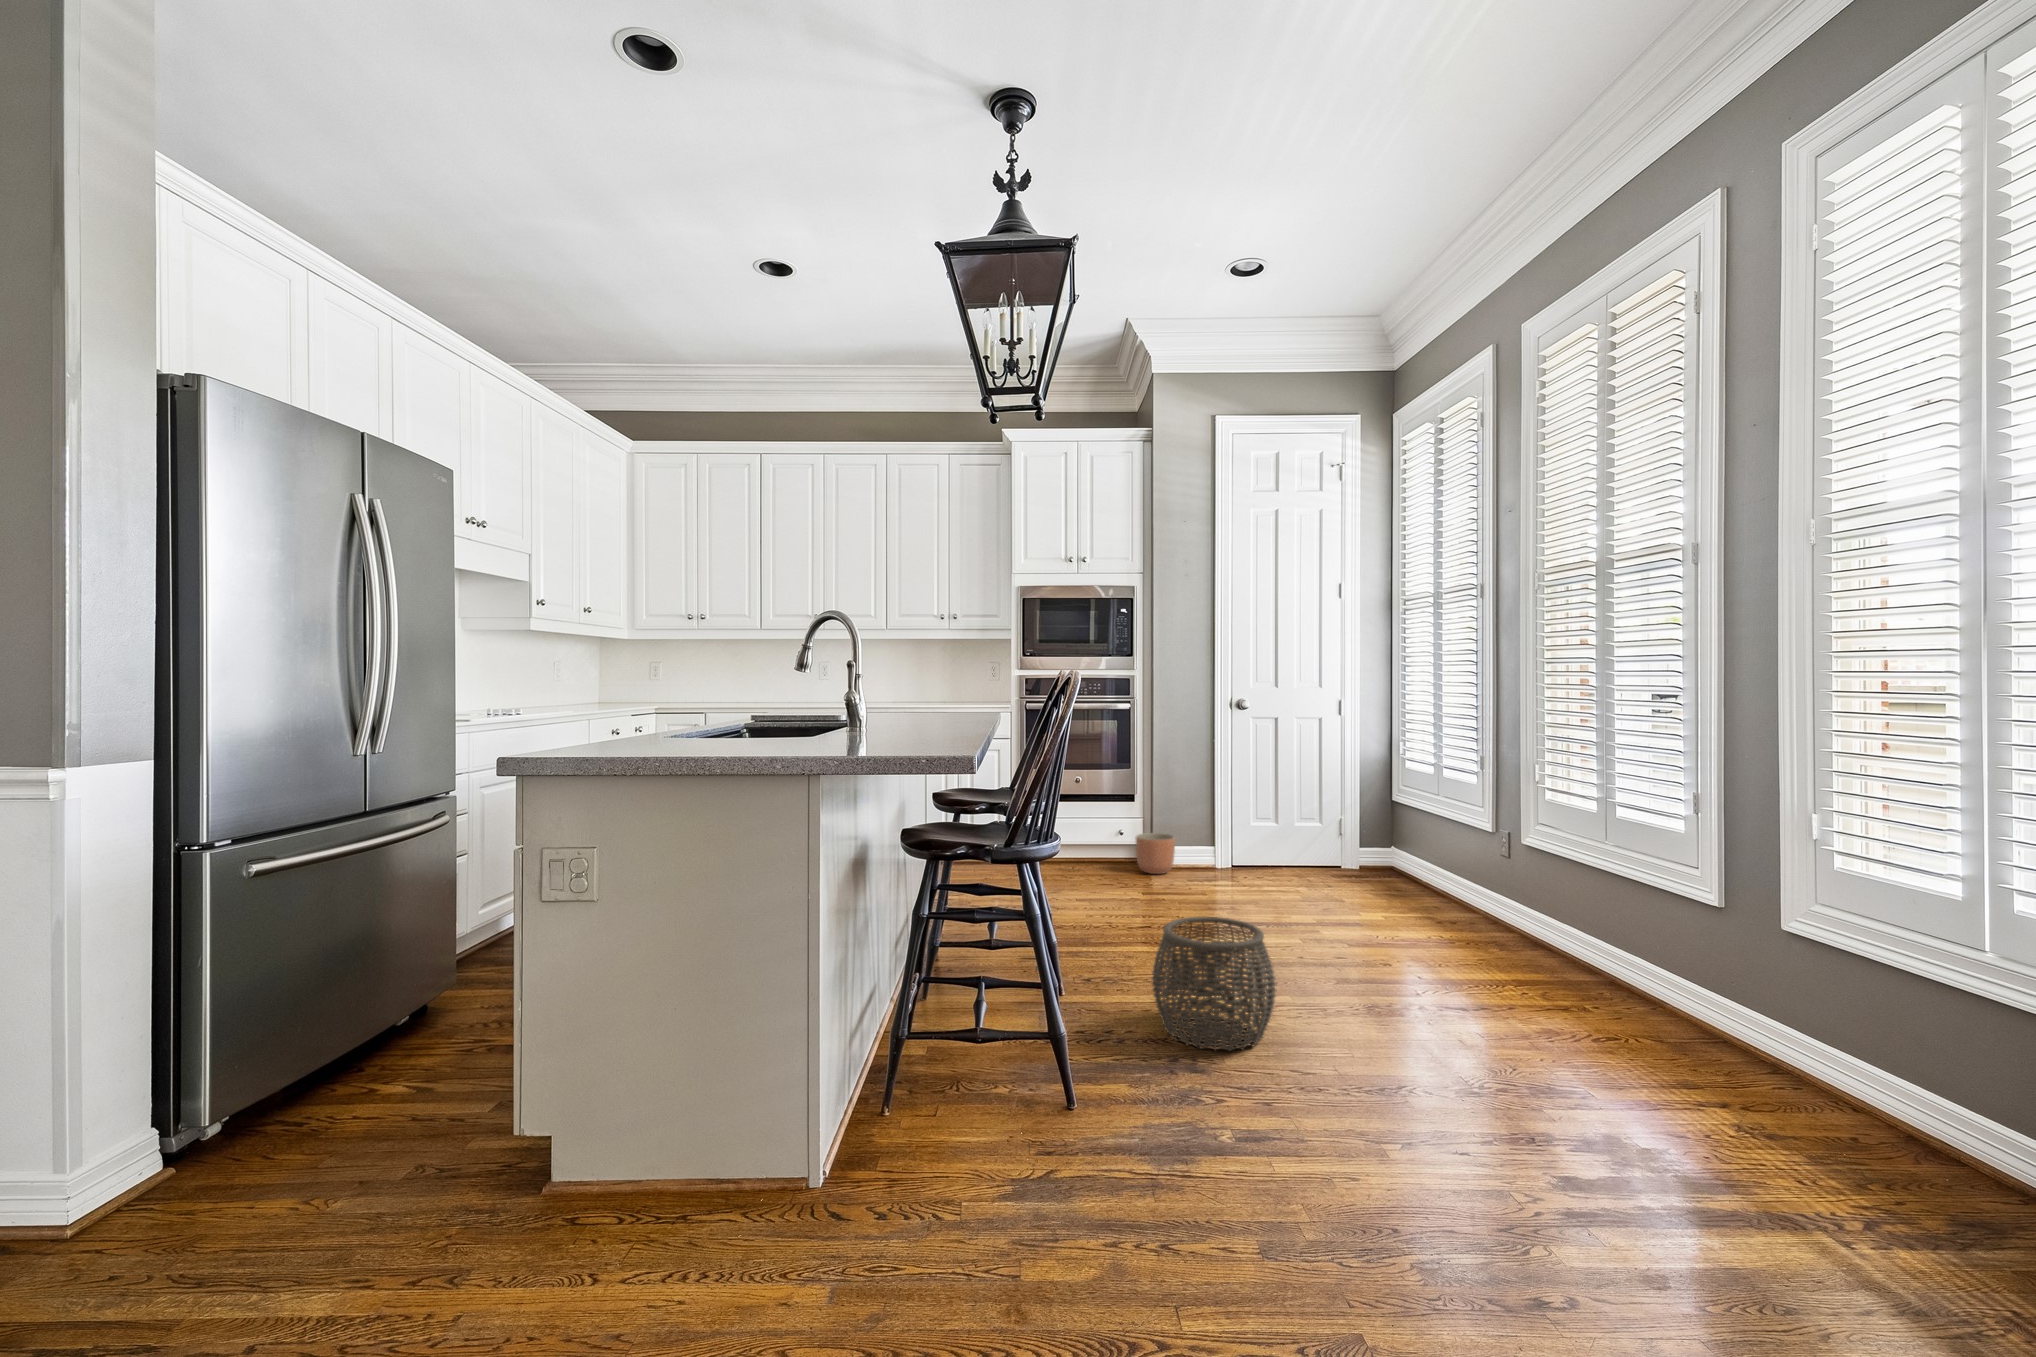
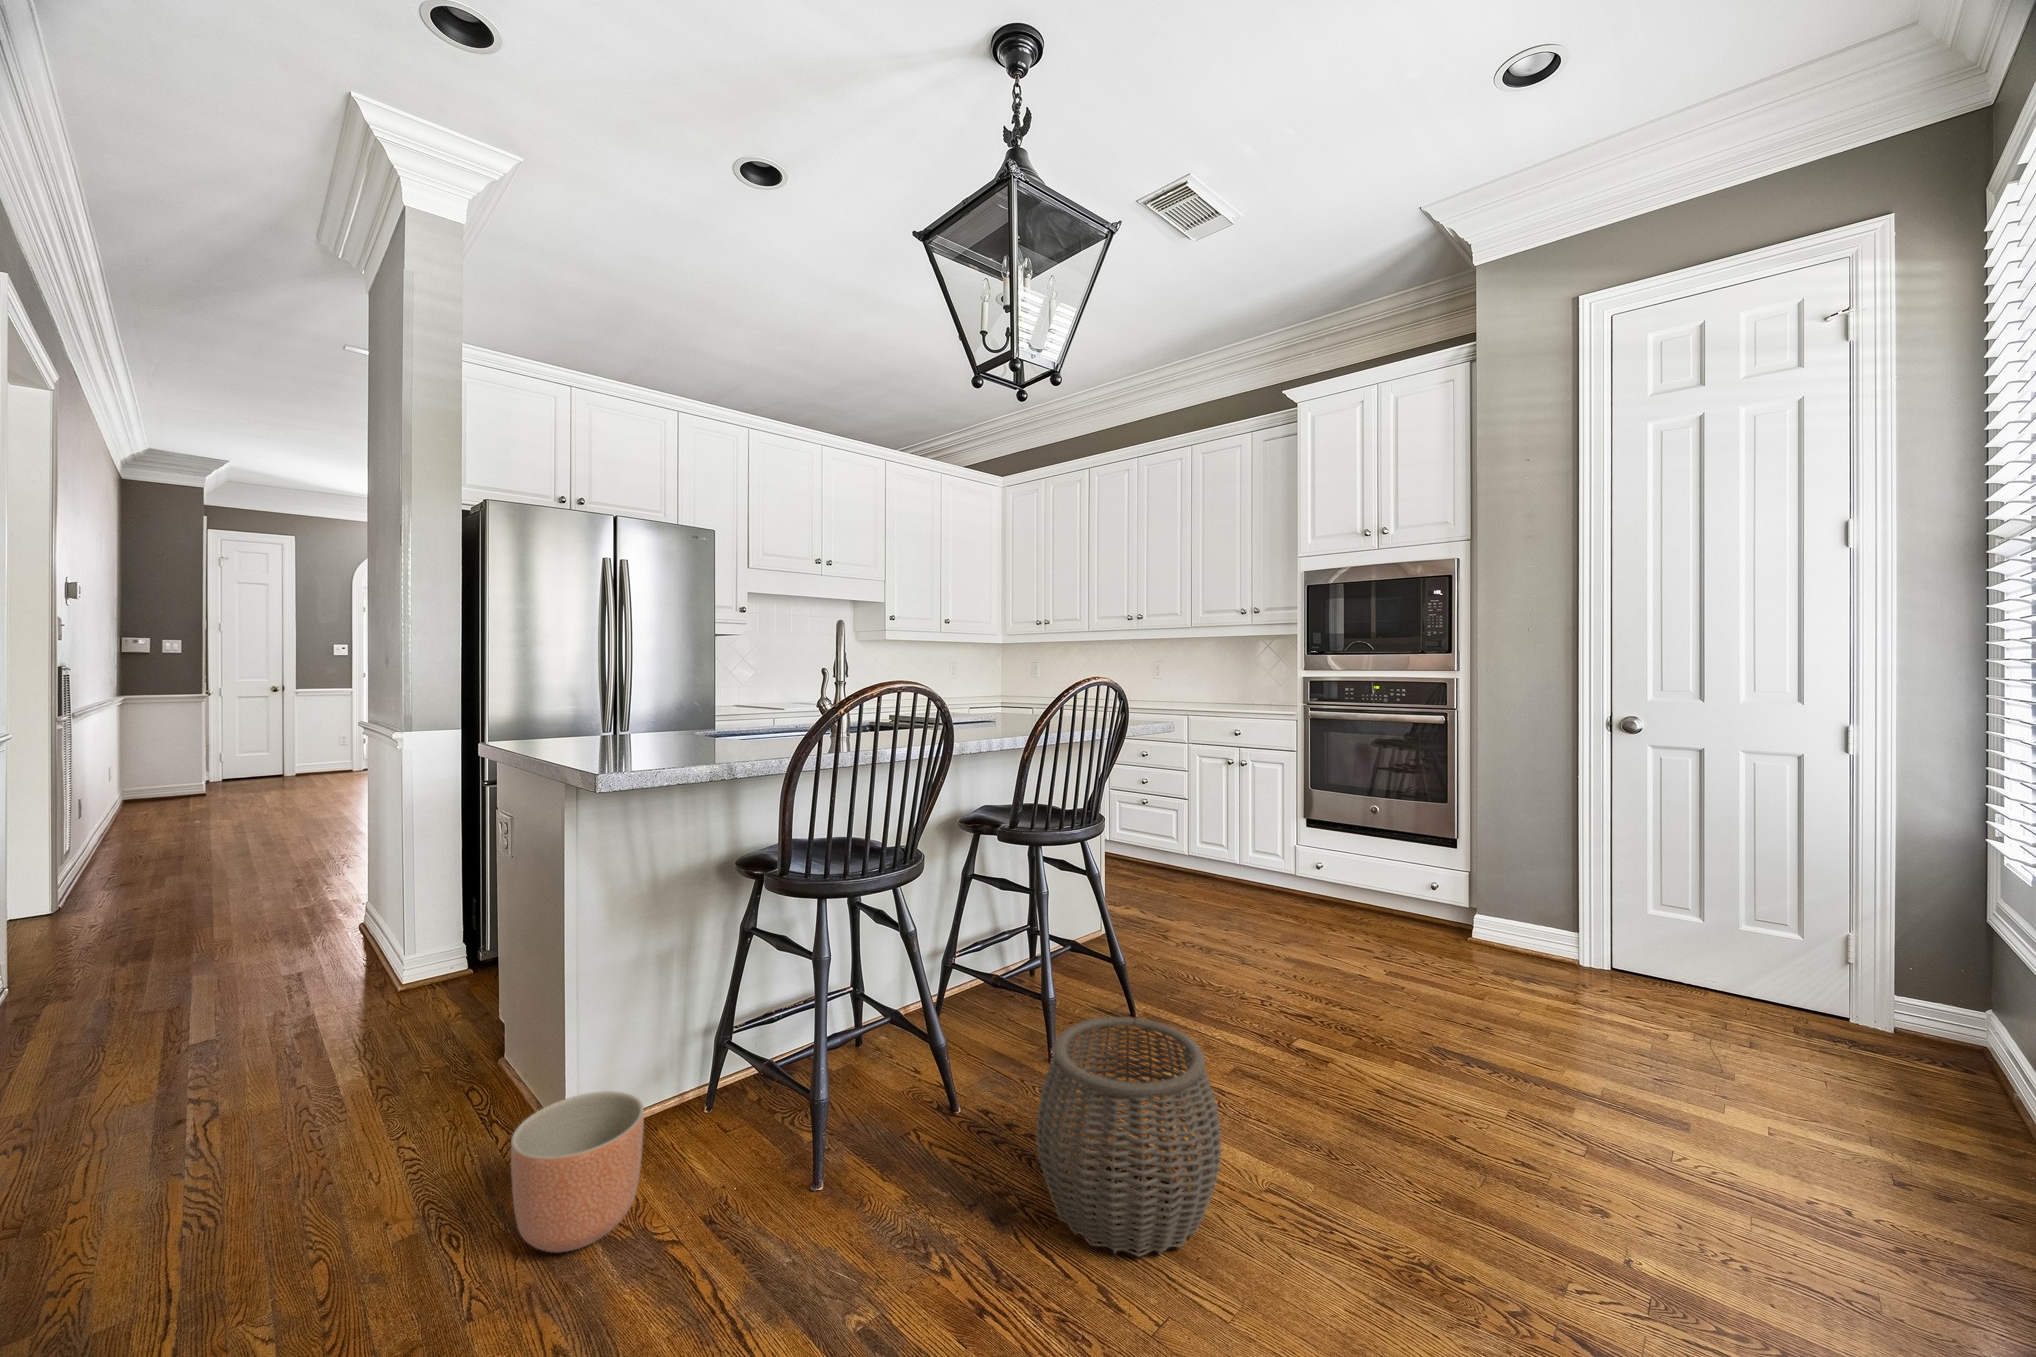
planter: present [1136,833,1175,874] -> present [511,1091,644,1252]

